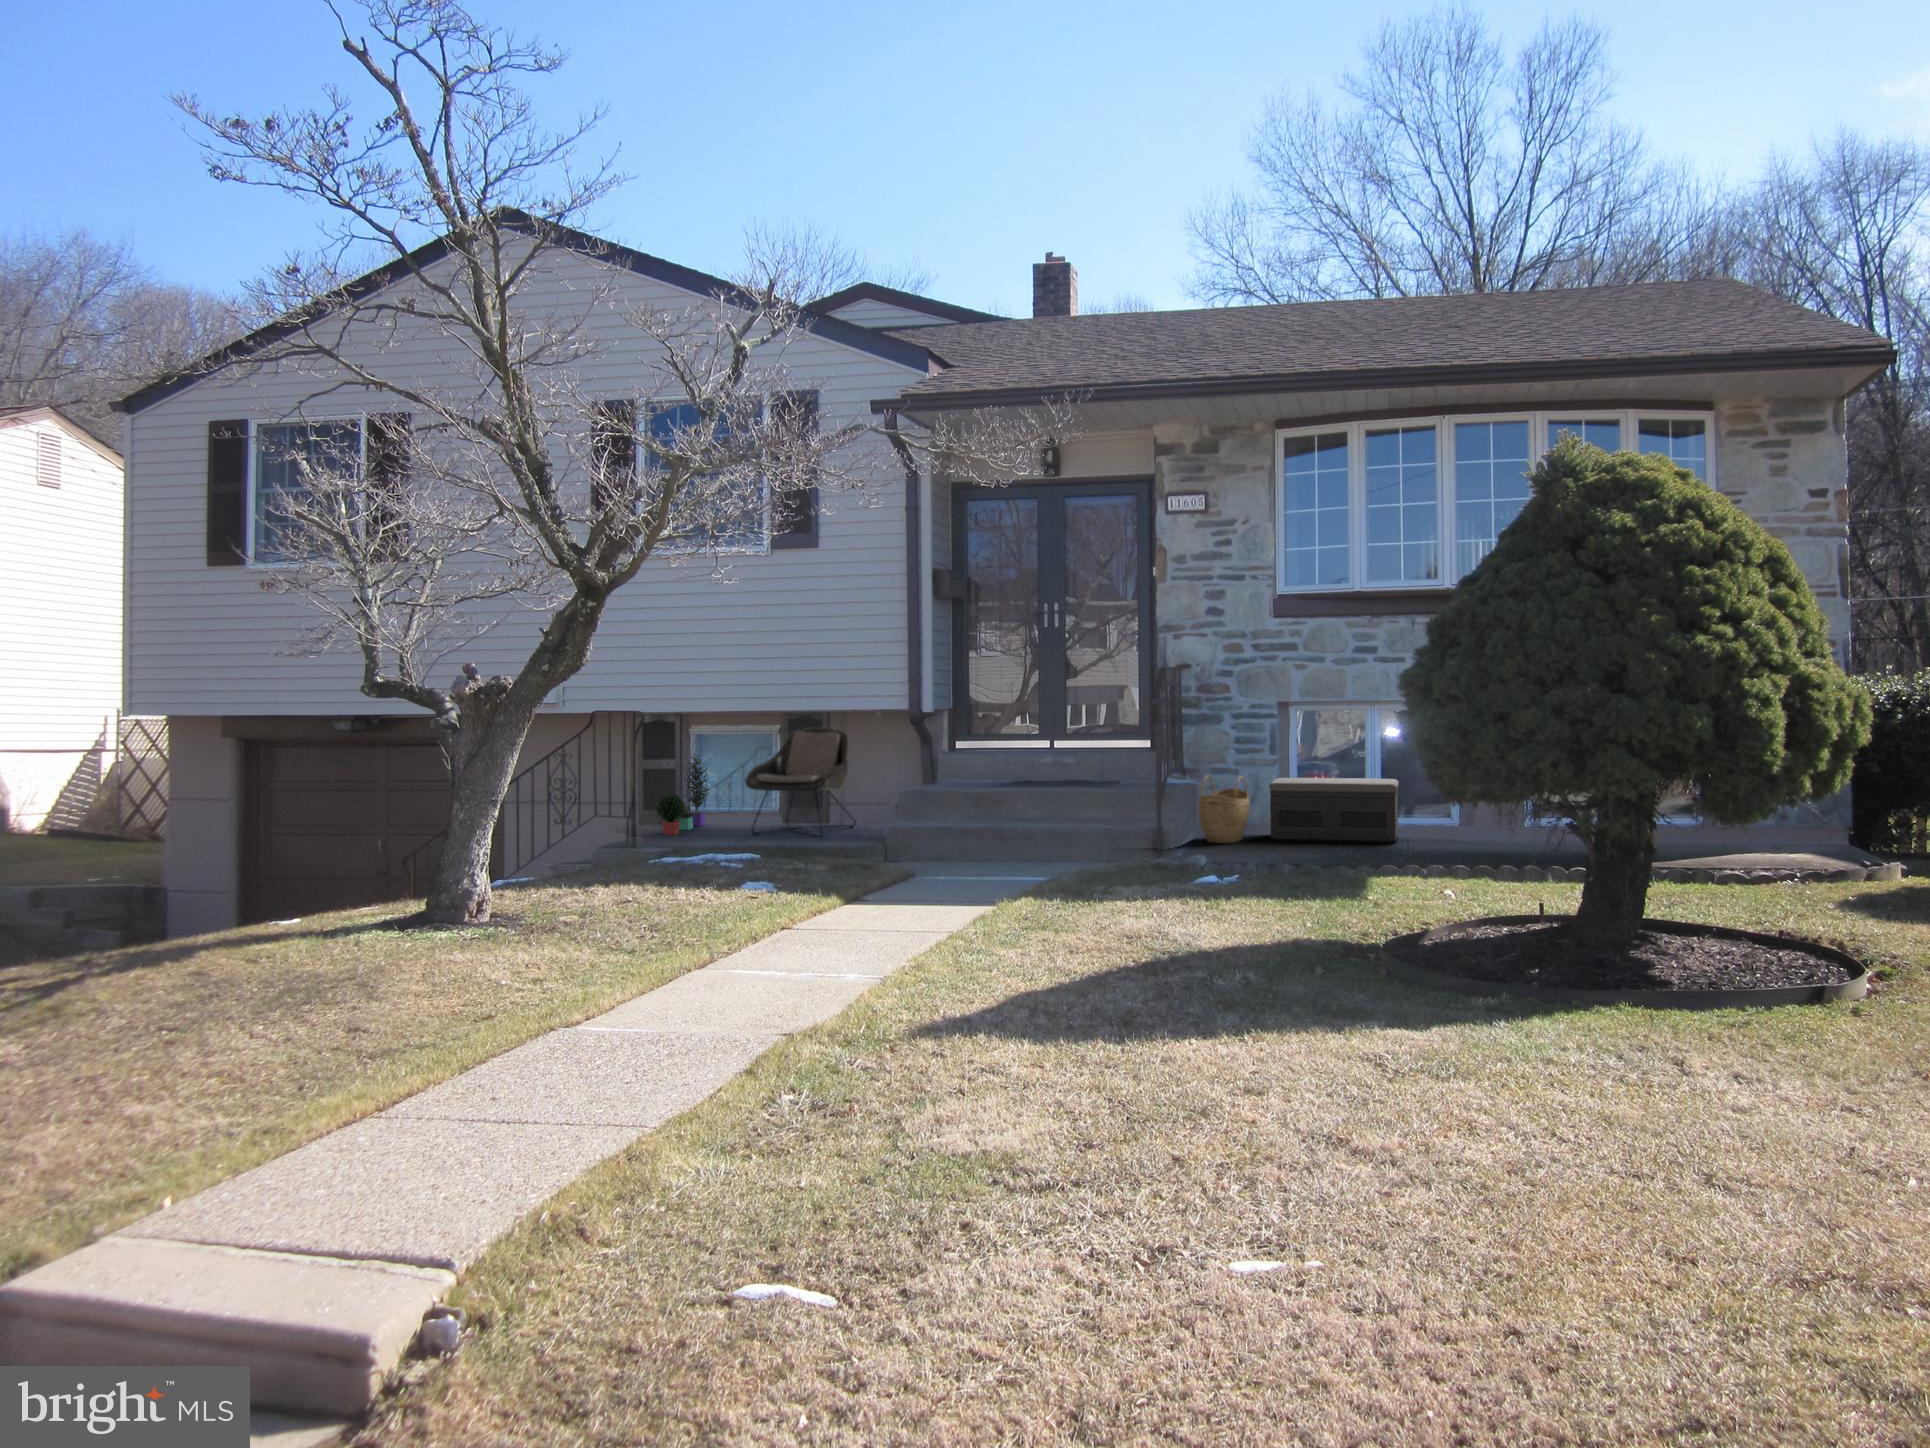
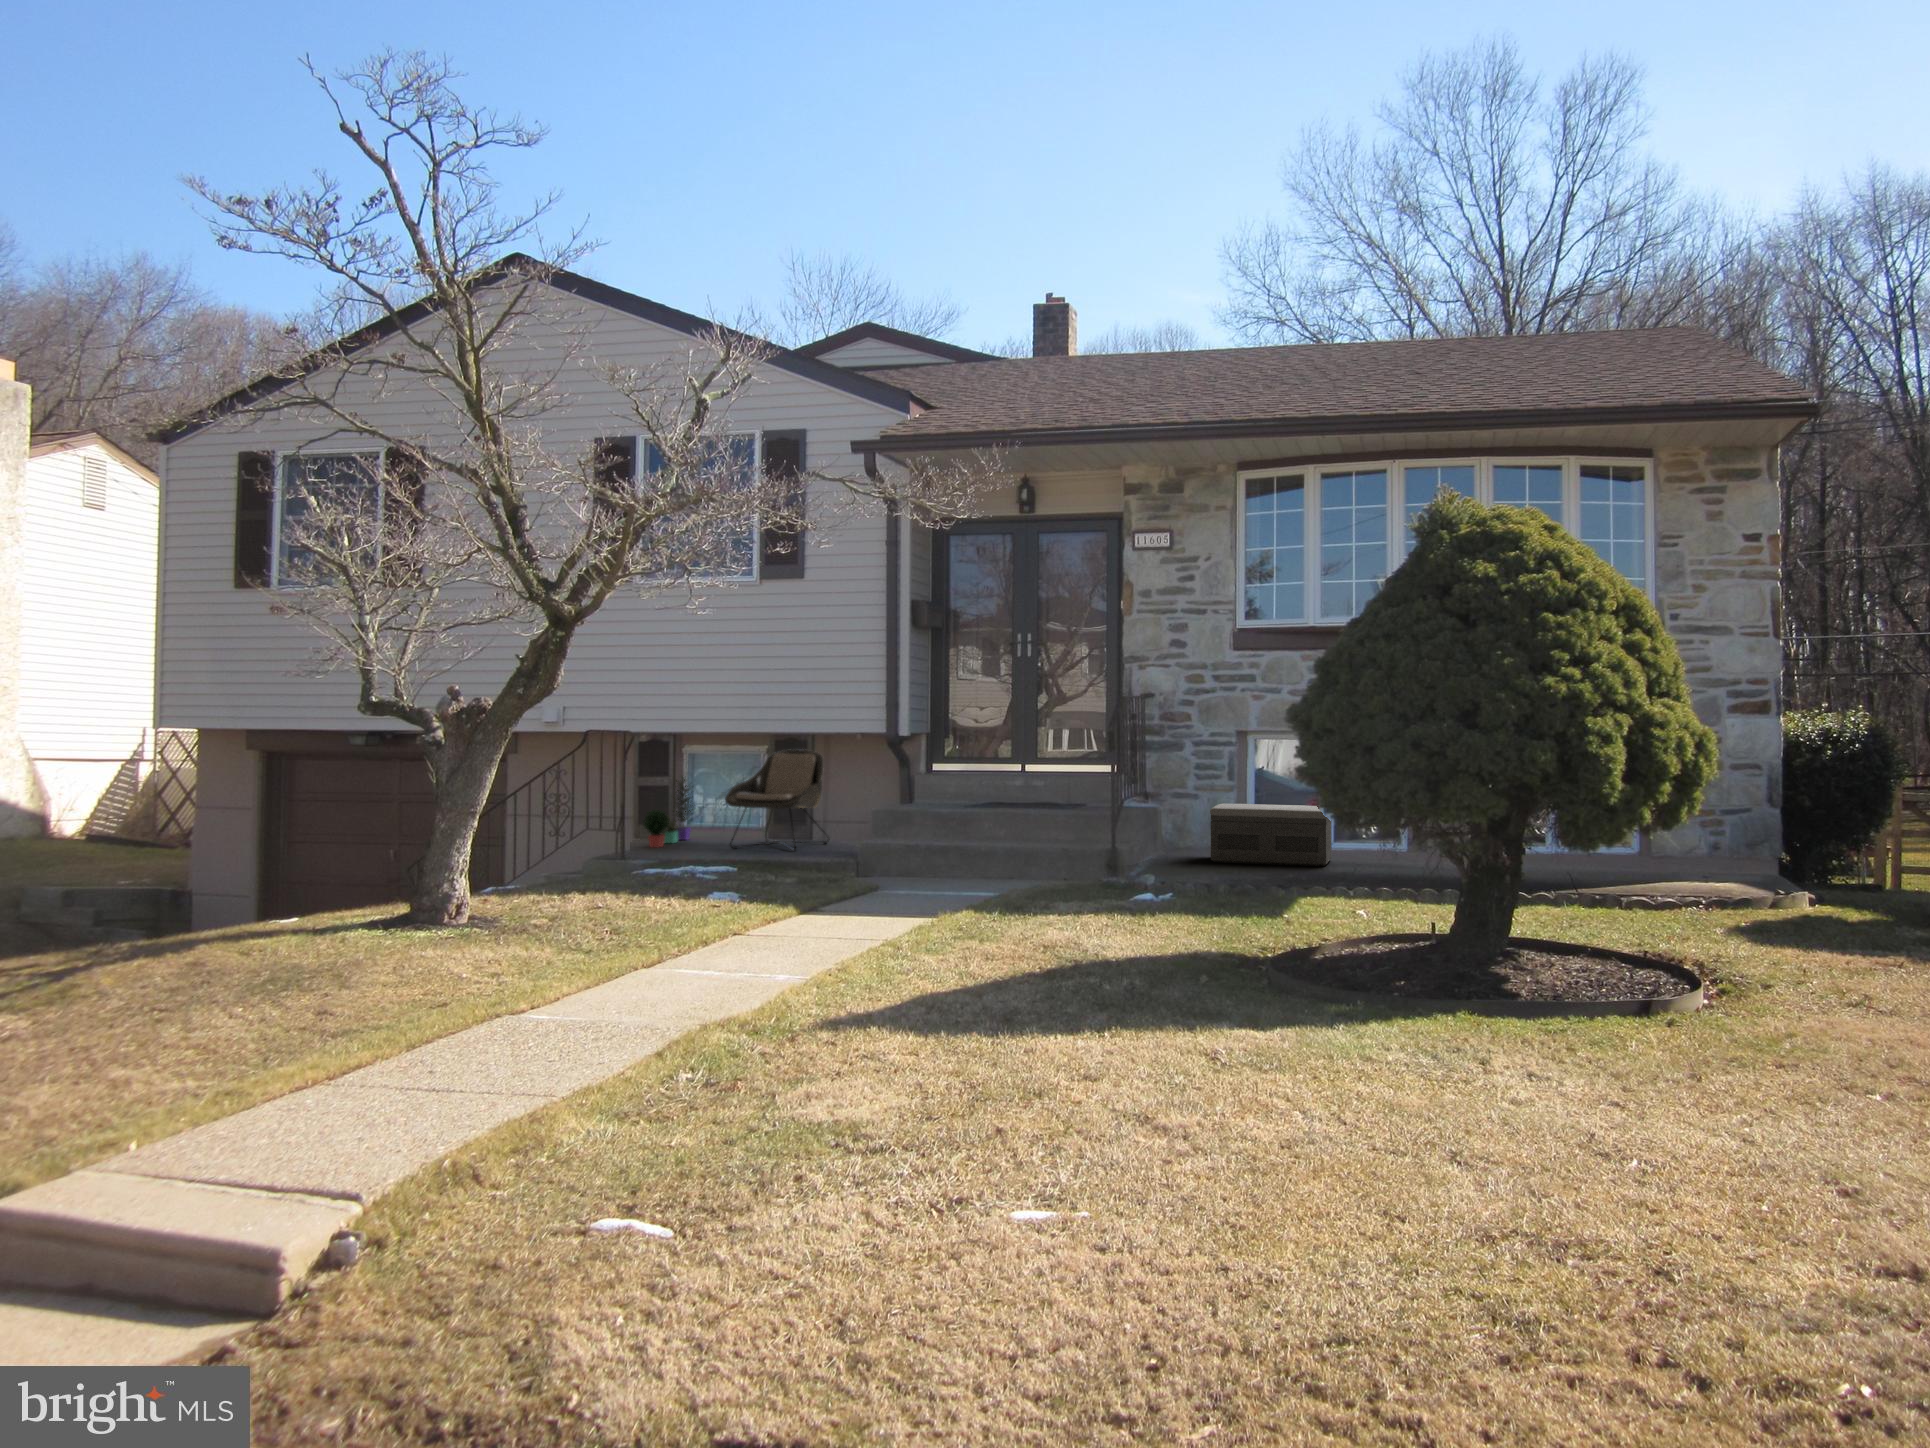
woven basket: present [1198,776,1250,844] -> none [1143,800,1192,864]

